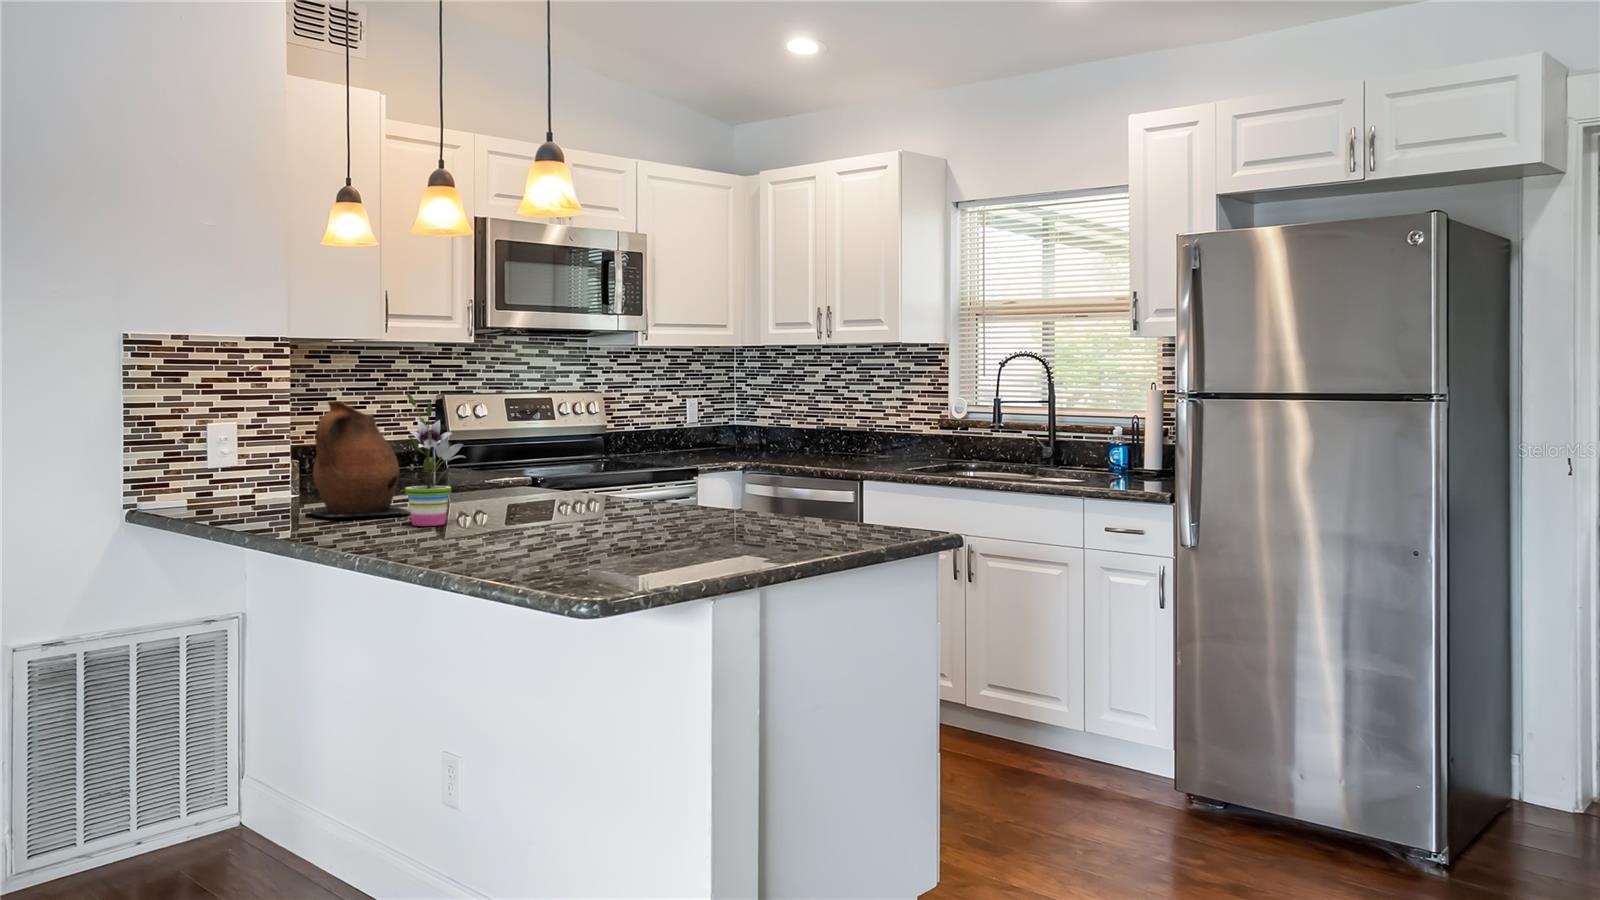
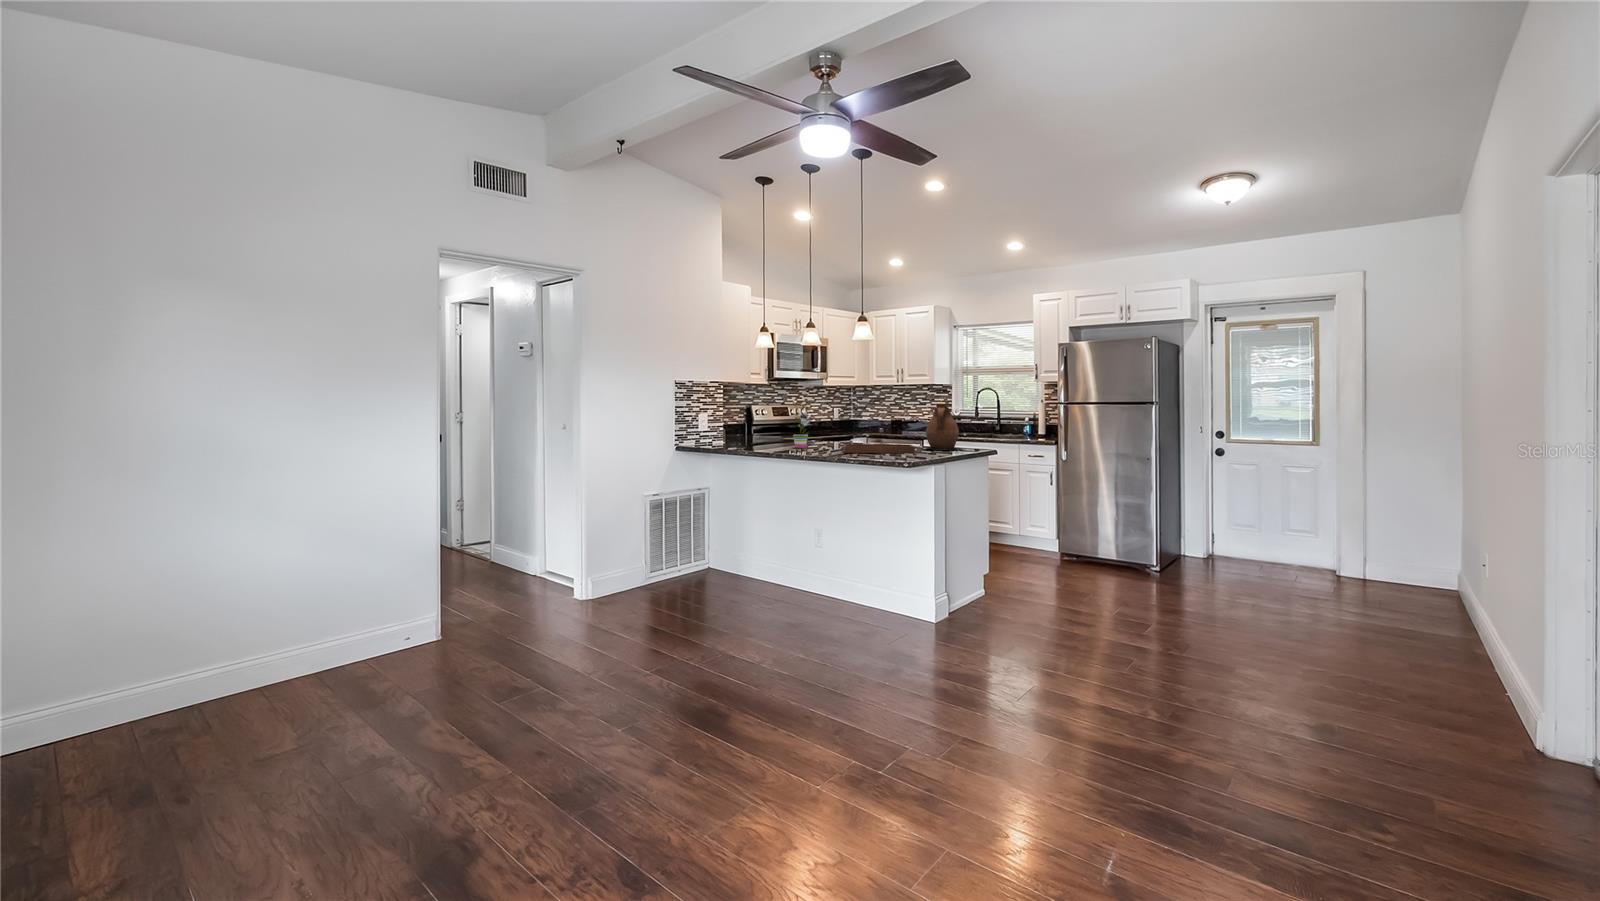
ceramic pitcher: present [311,401,409,517] -> present [925,404,963,450]
tray: none [477,477,708,559] -> present [843,428,915,453]

